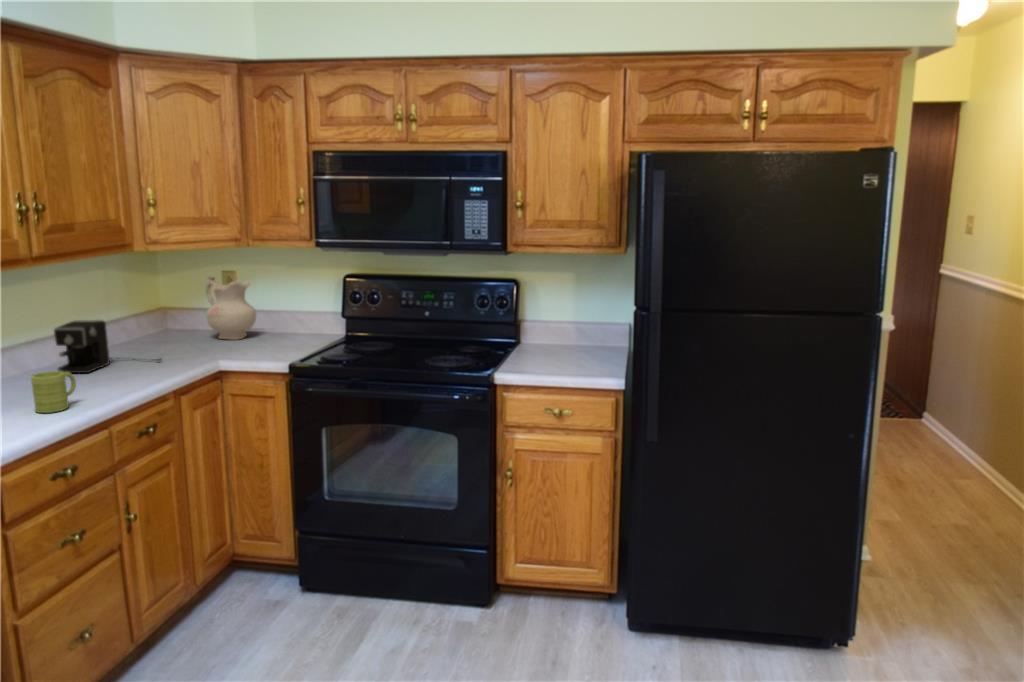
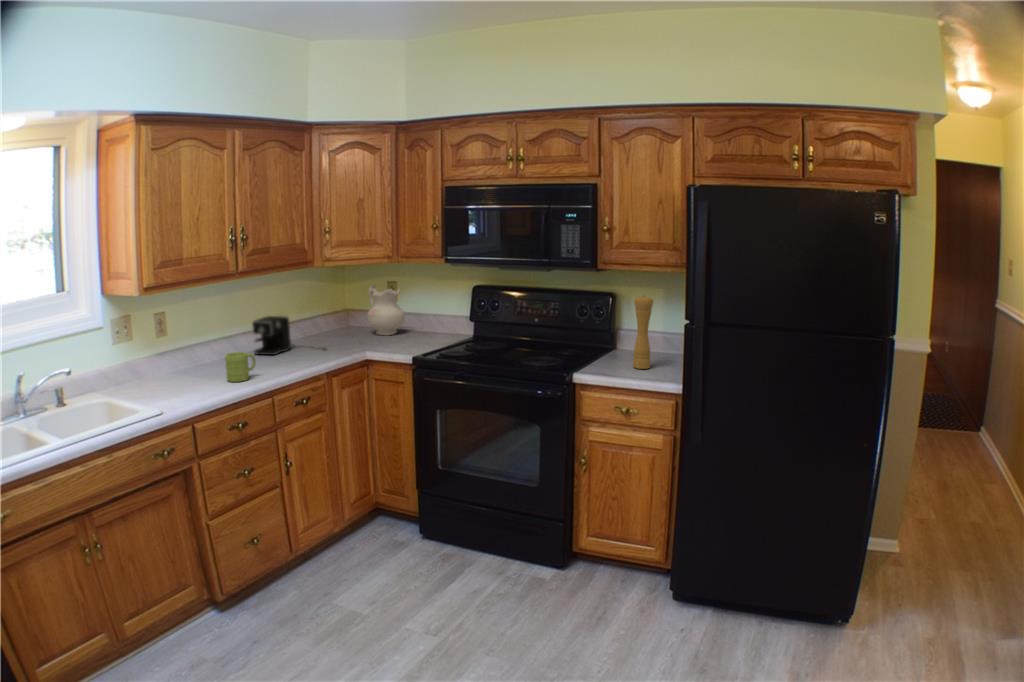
pepper mill: none [558,279,580,364] -> present [633,296,653,369]

